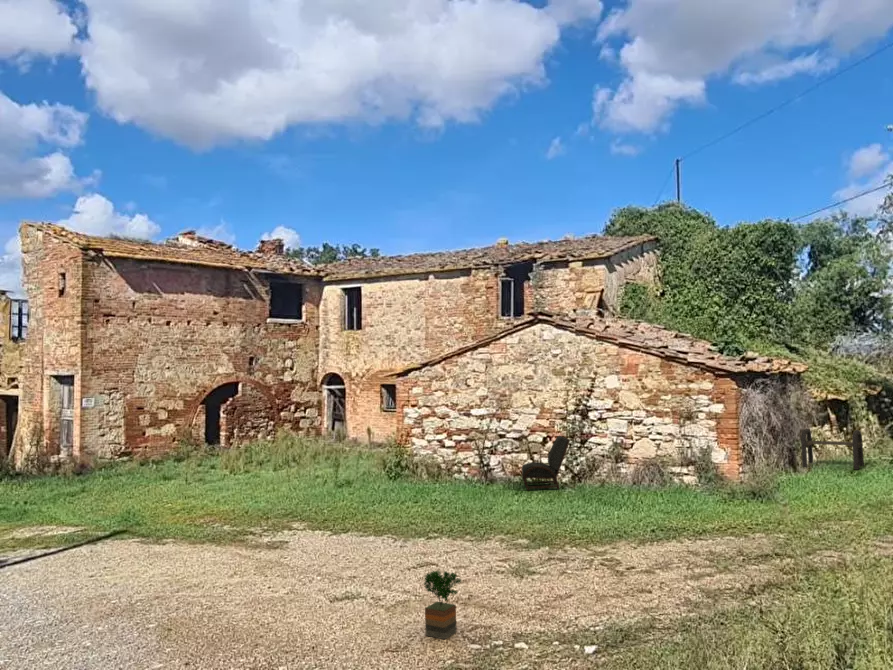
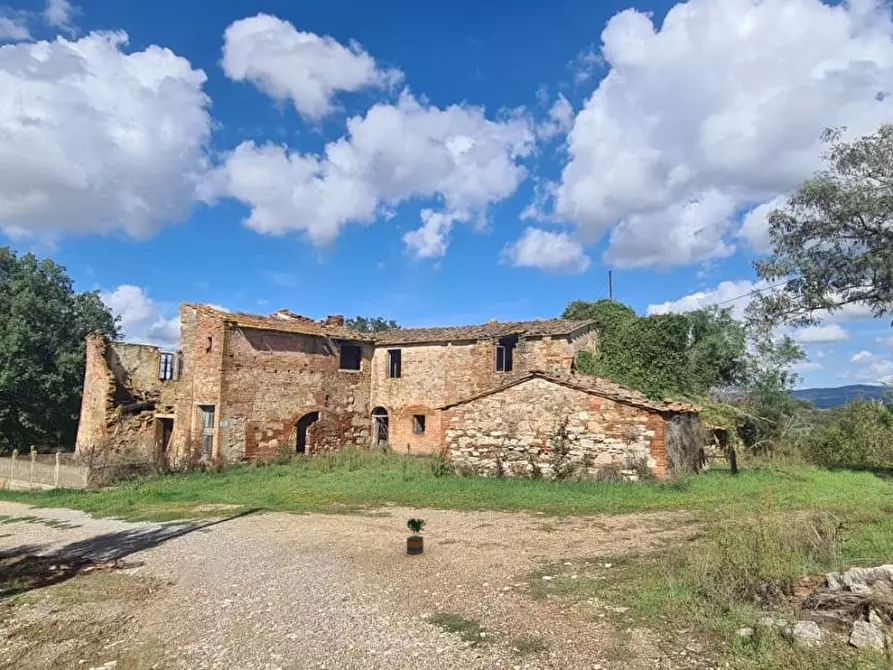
lounge chair: present [522,436,570,490] -> none [526,450,558,484]
potted tree: present [424,571,461,639] -> present [407,518,426,555]

